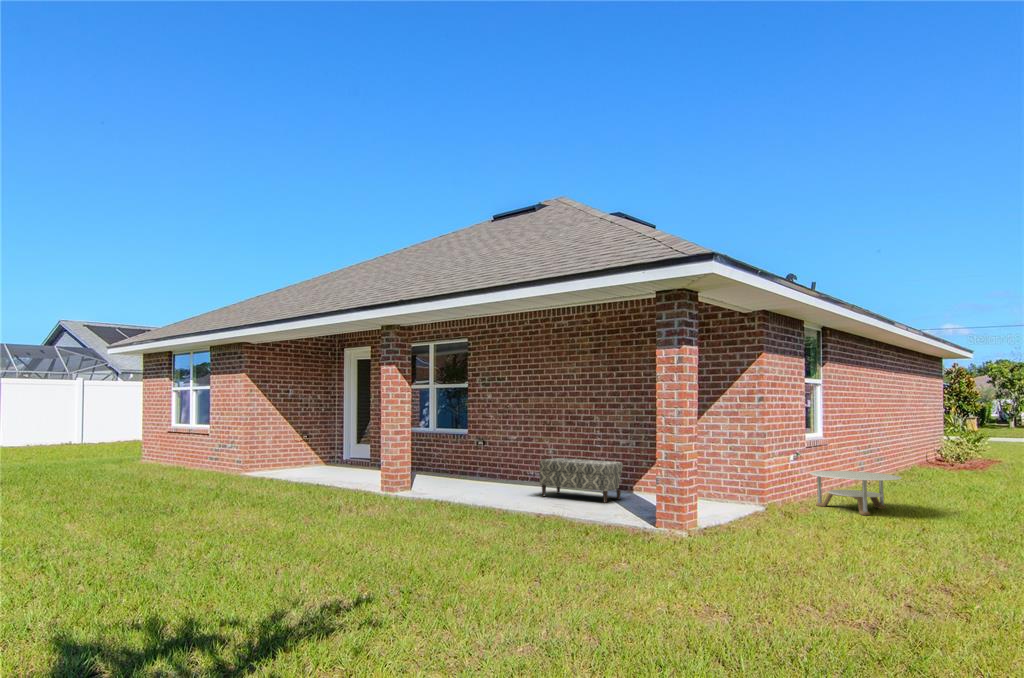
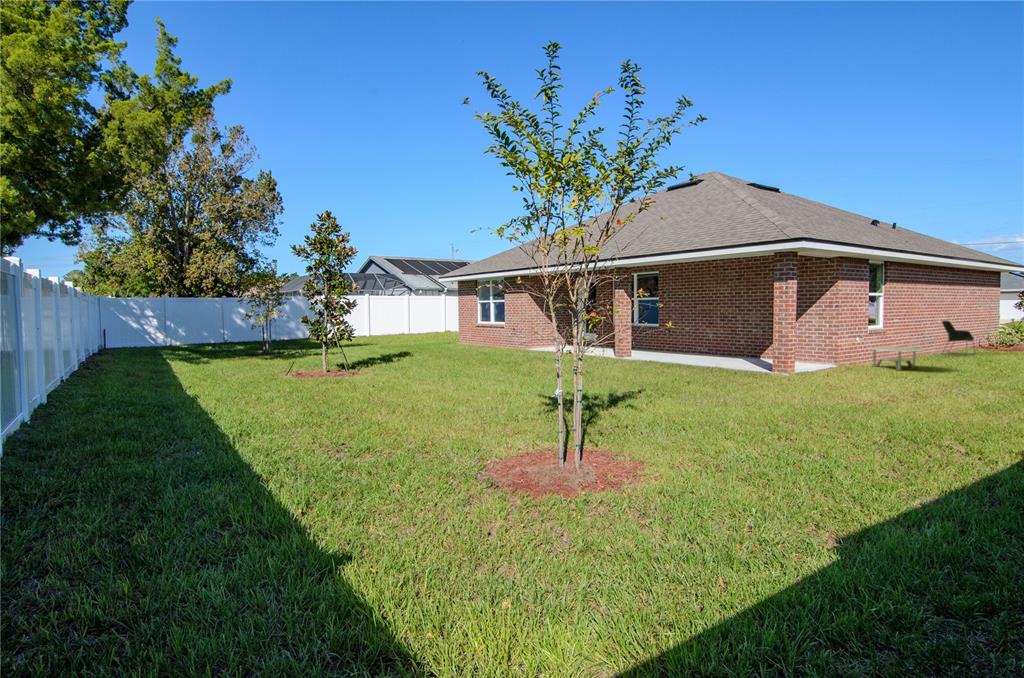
chair: none [891,427,940,482] -> present [942,321,975,355]
bench: present [540,458,623,503] -> none [704,340,754,364]

